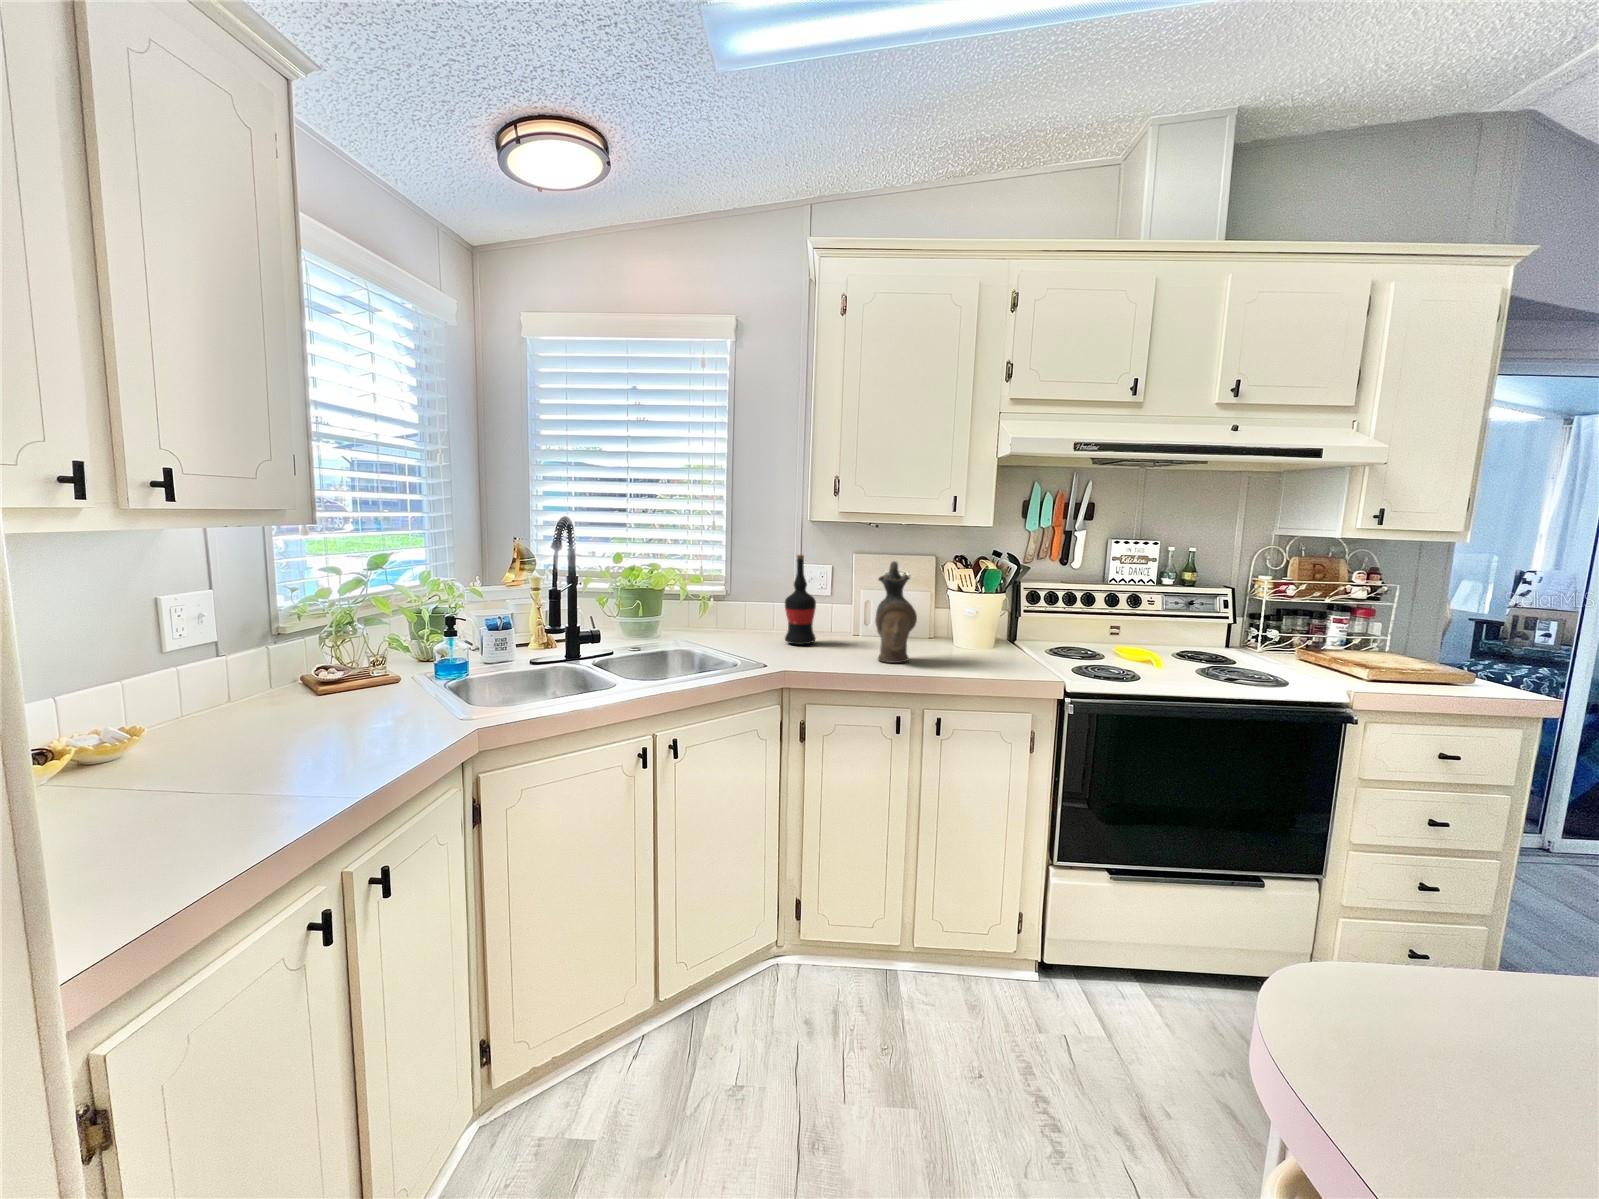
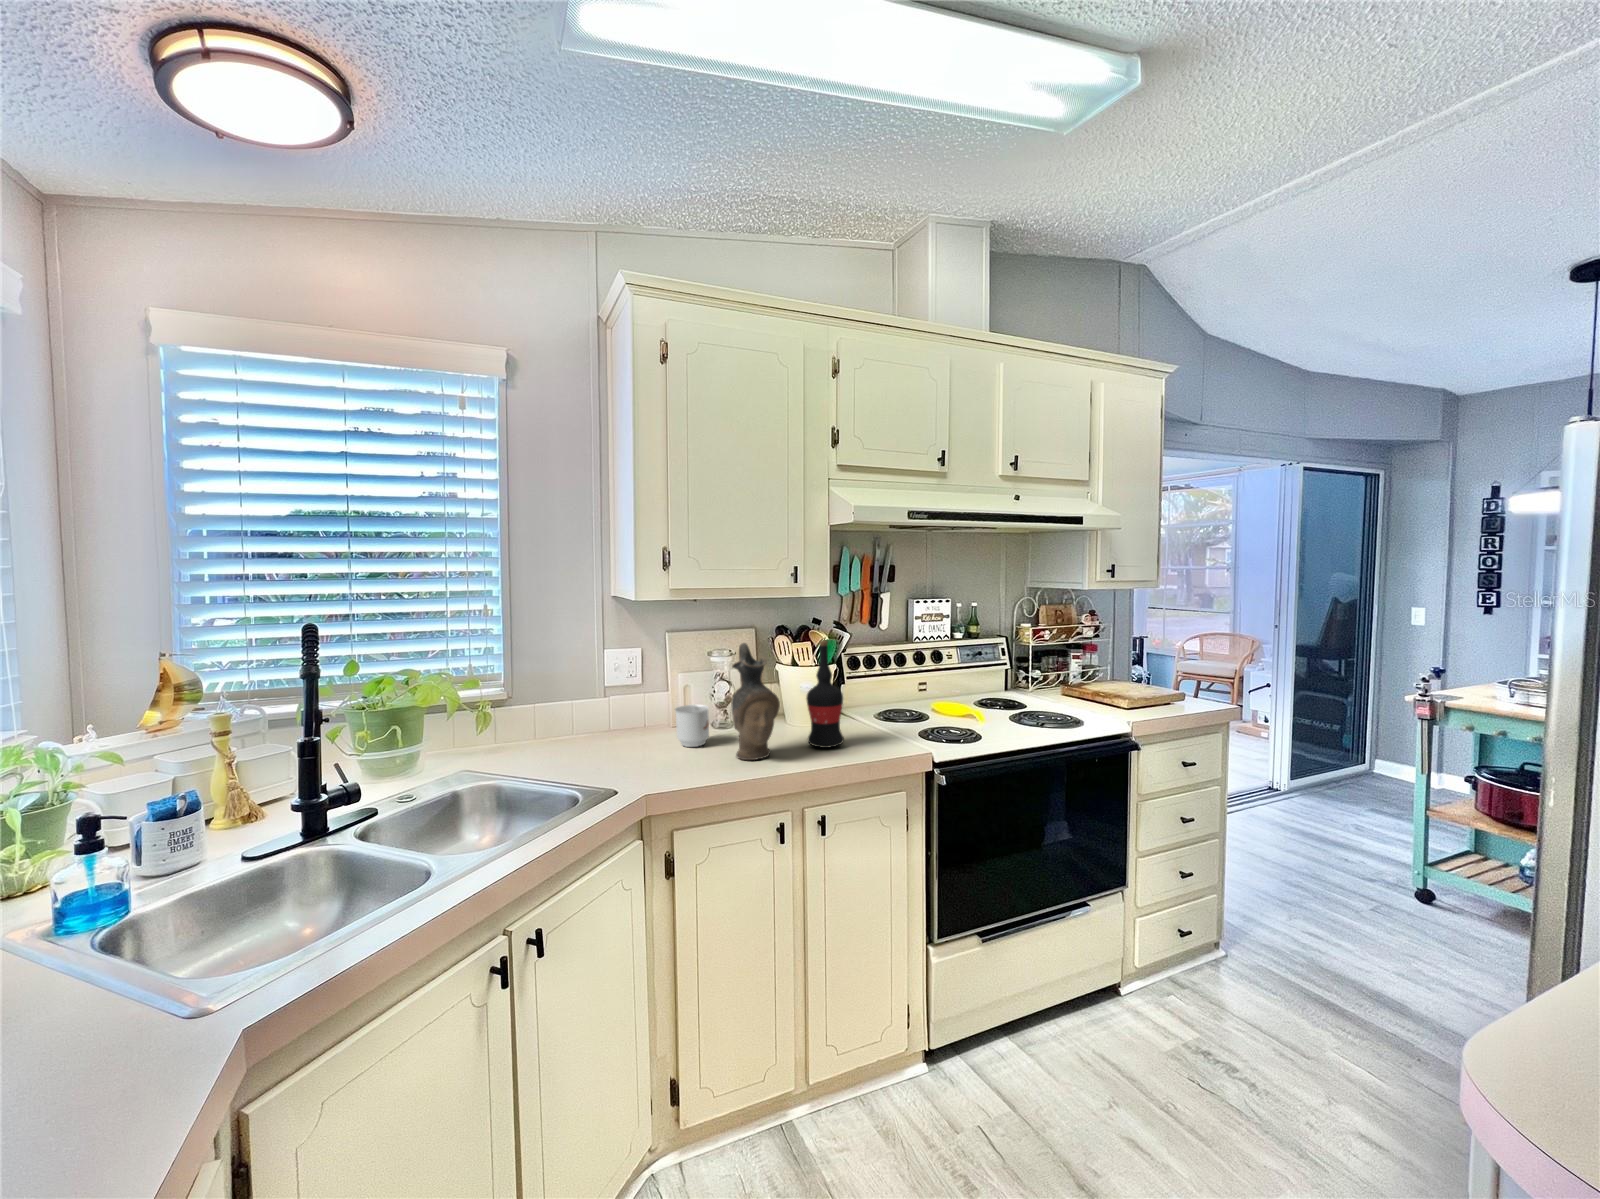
wine bottle: present [785,555,816,644] -> present [806,640,844,748]
mug: none [839,614,868,649] -> present [675,705,709,747]

